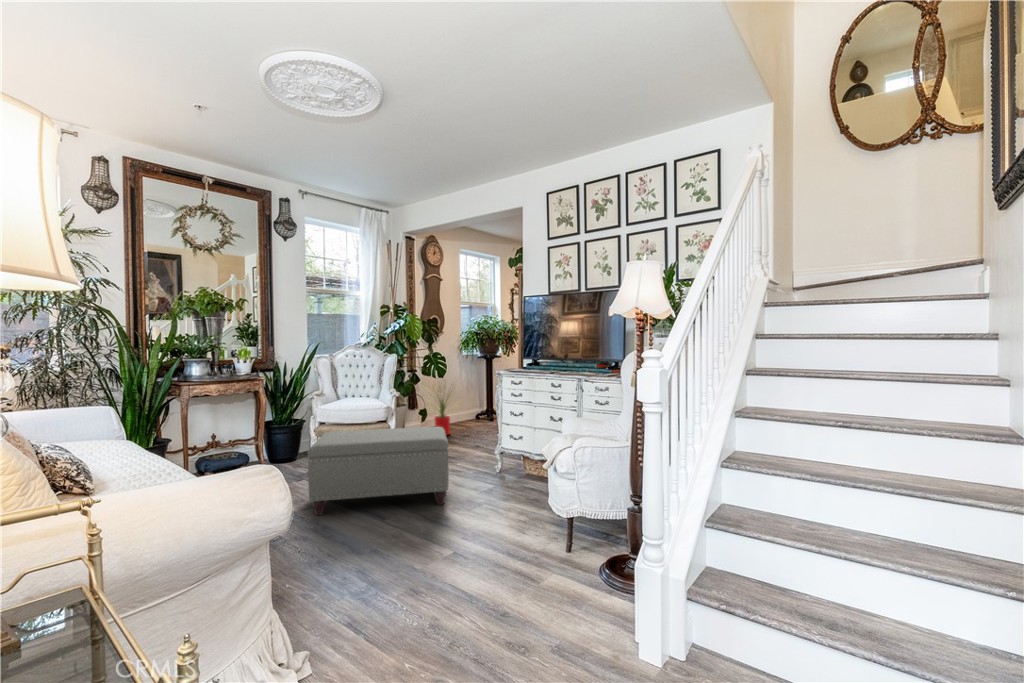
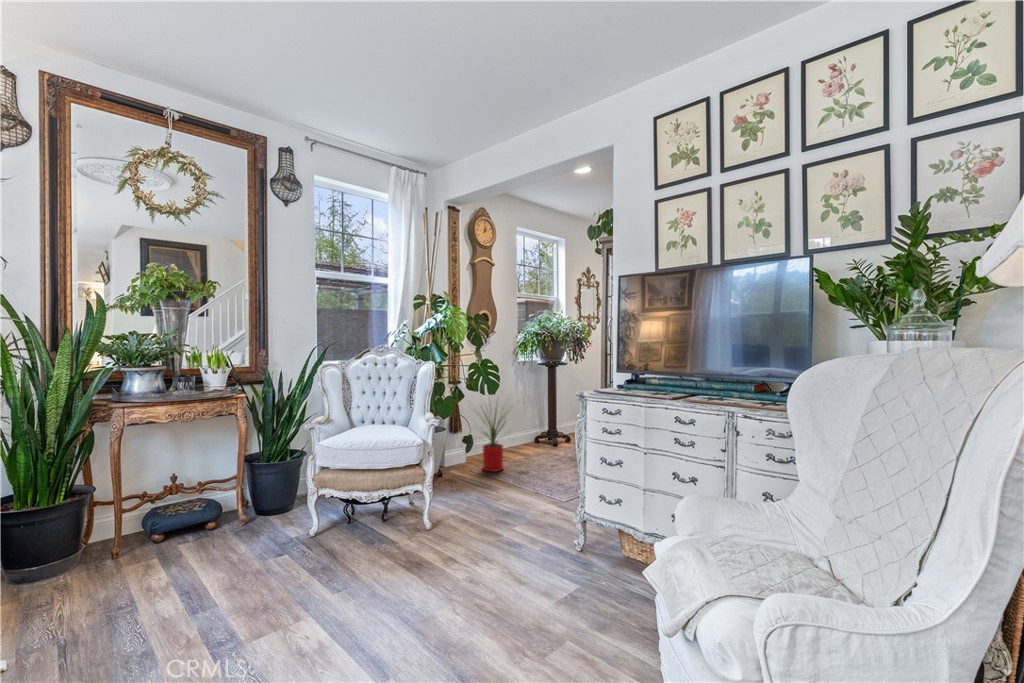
ottoman: present [308,427,449,515] -> none [256,483,504,650]

